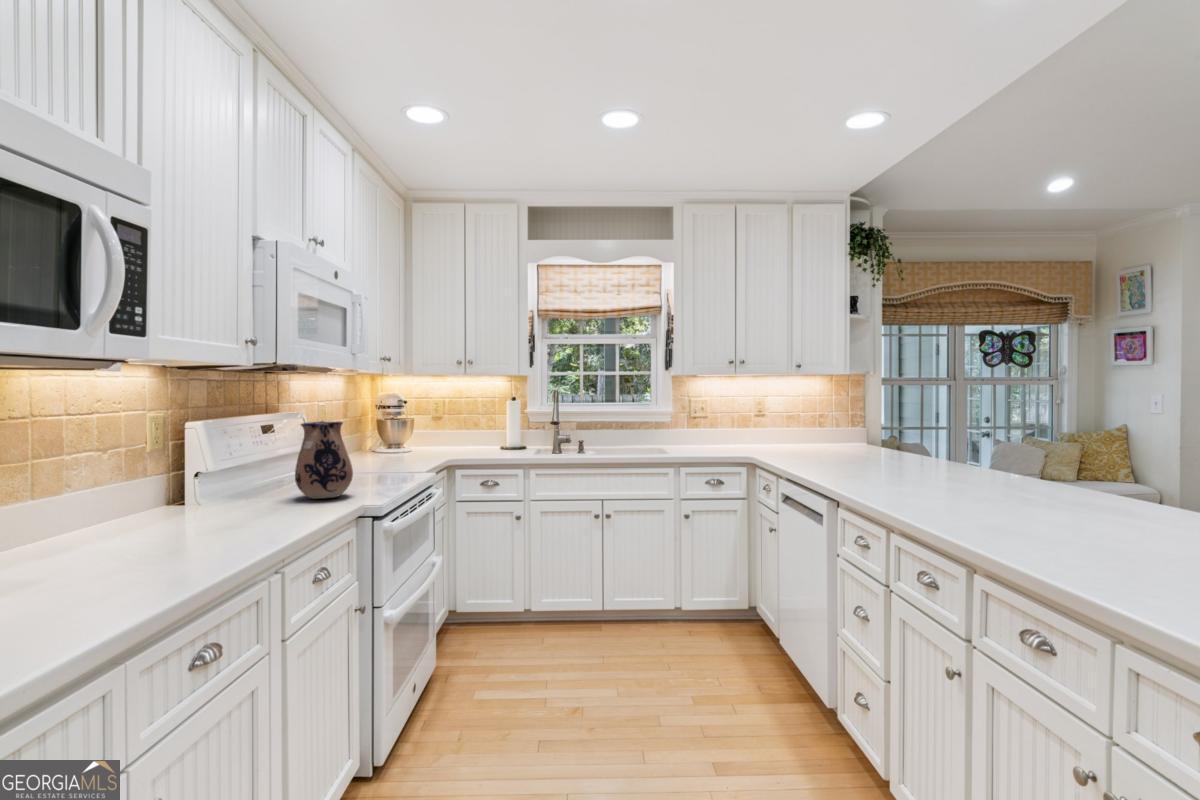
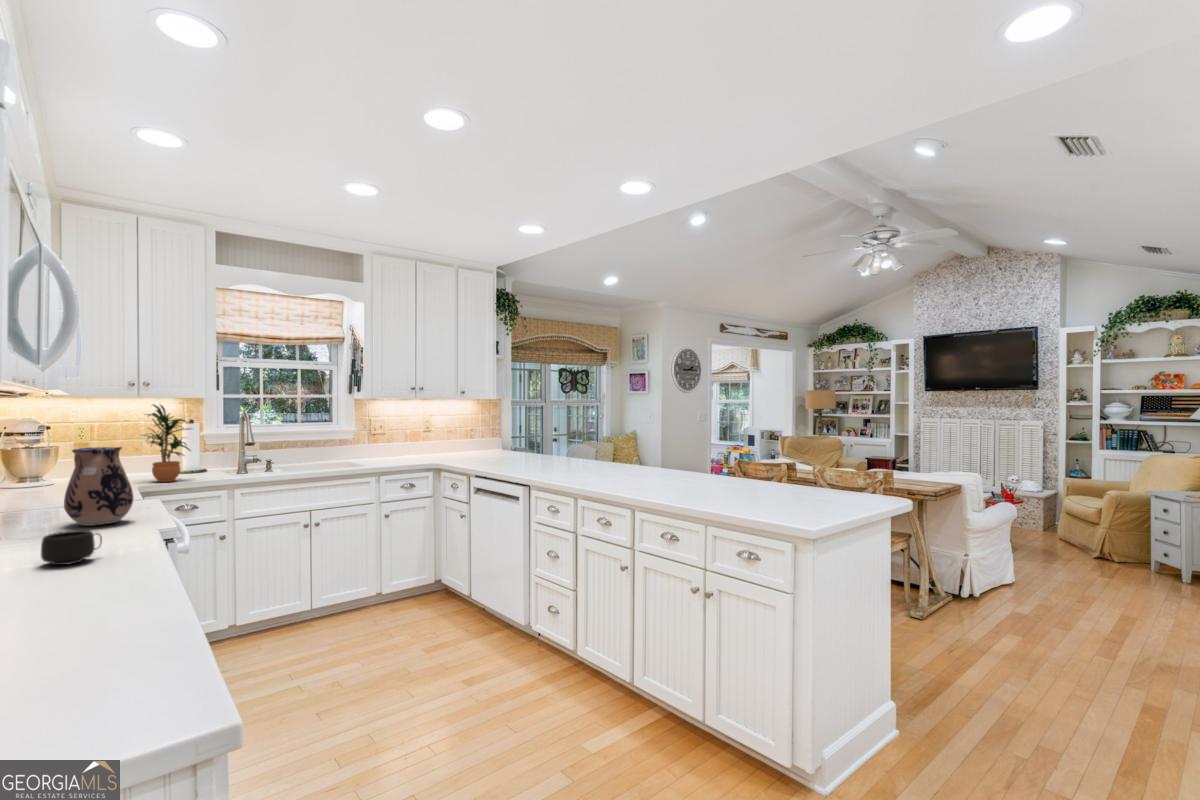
potted plant: none [455,382,500,457] -> present [144,405,191,482]
mug: none [165,507,225,543] -> present [41,530,102,565]

